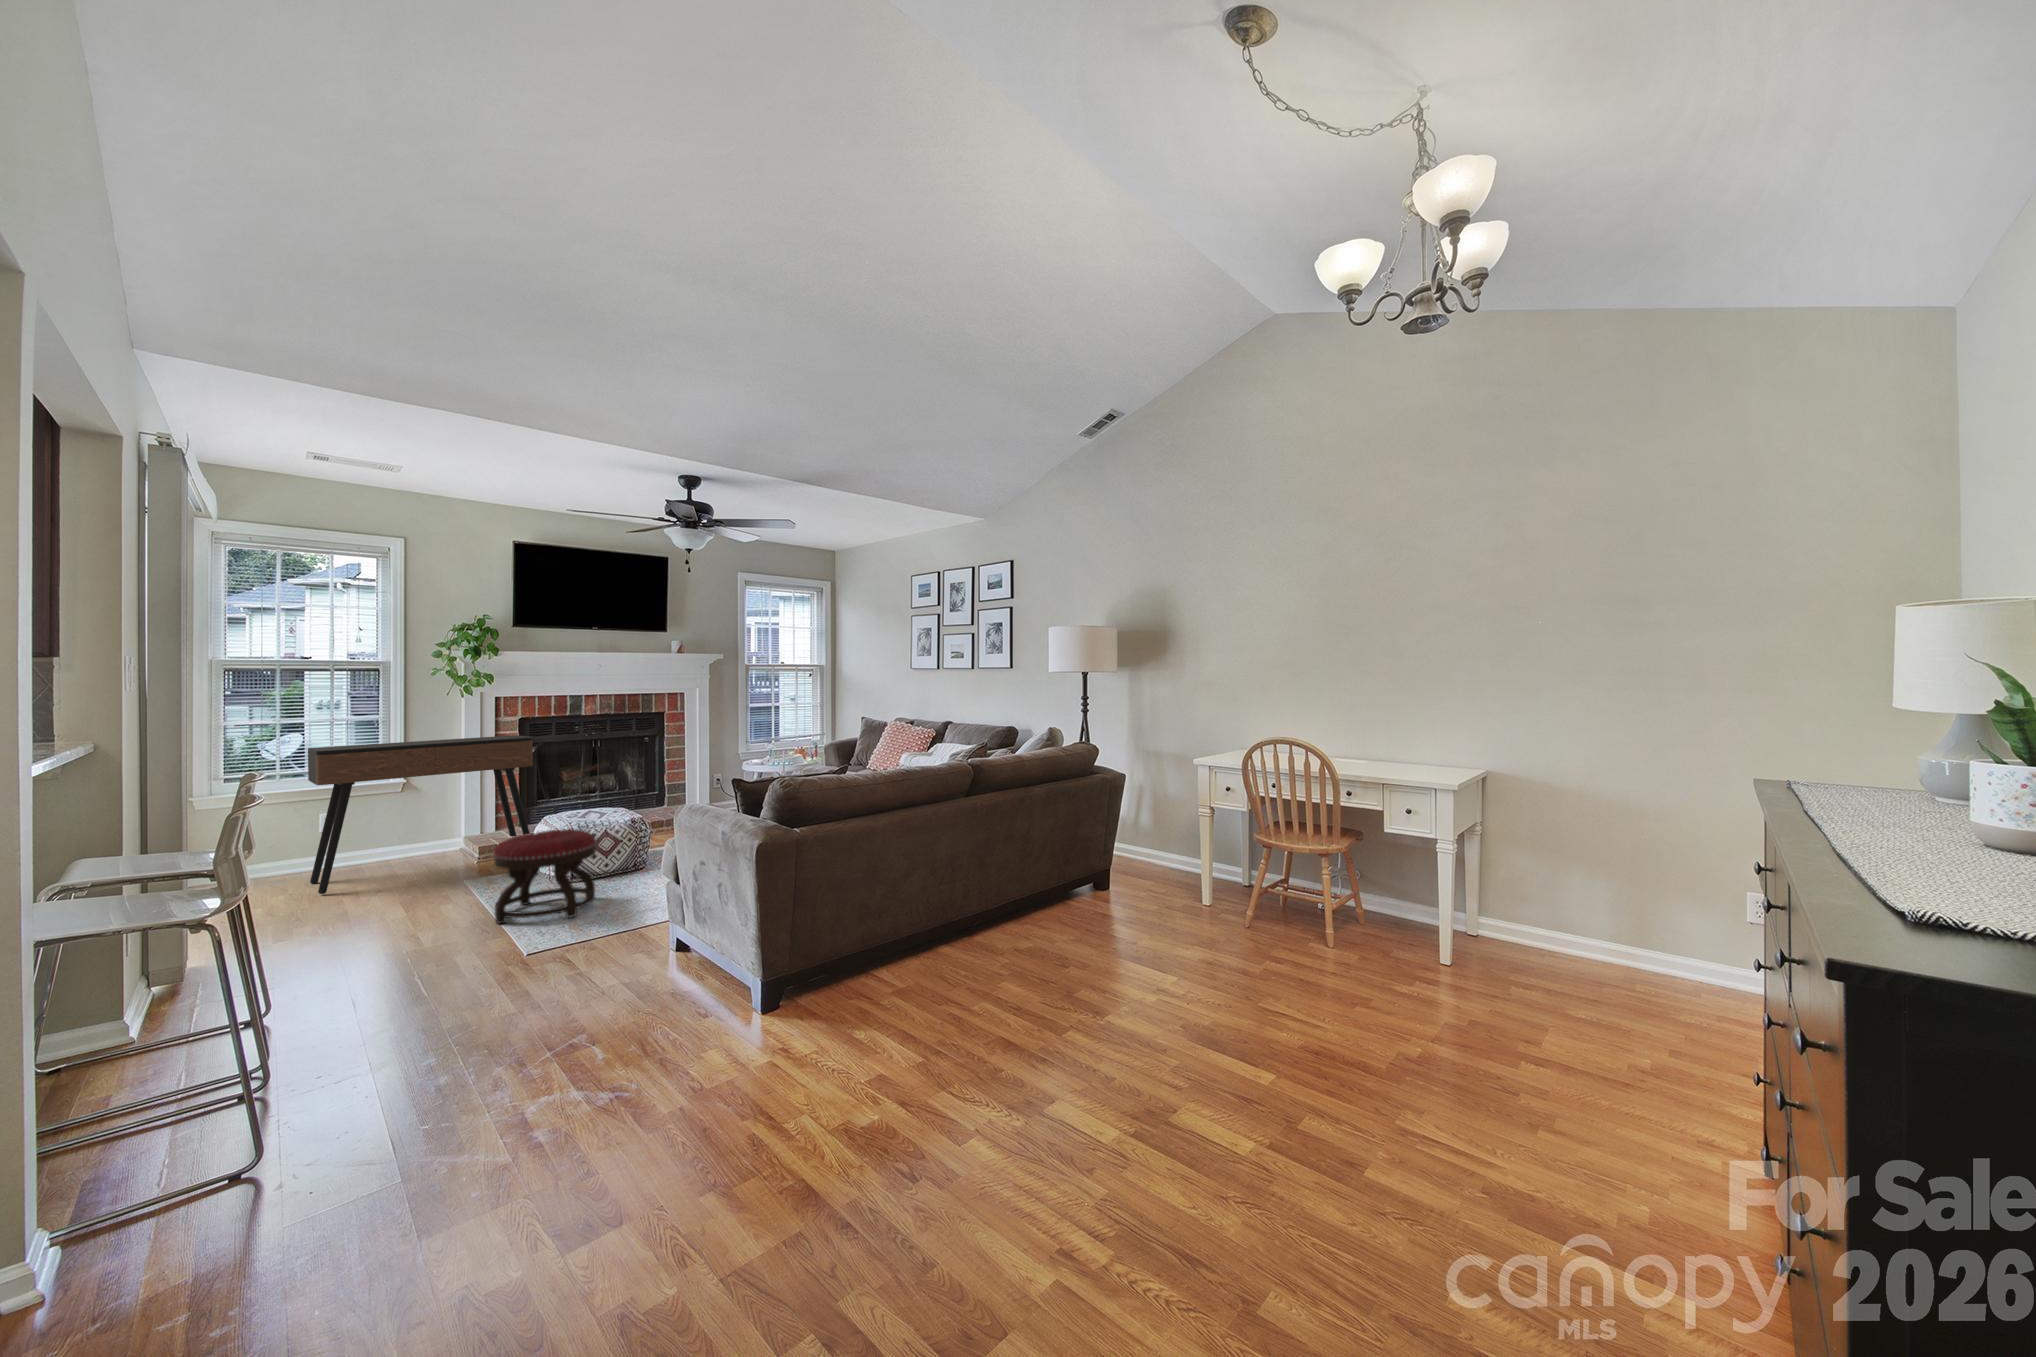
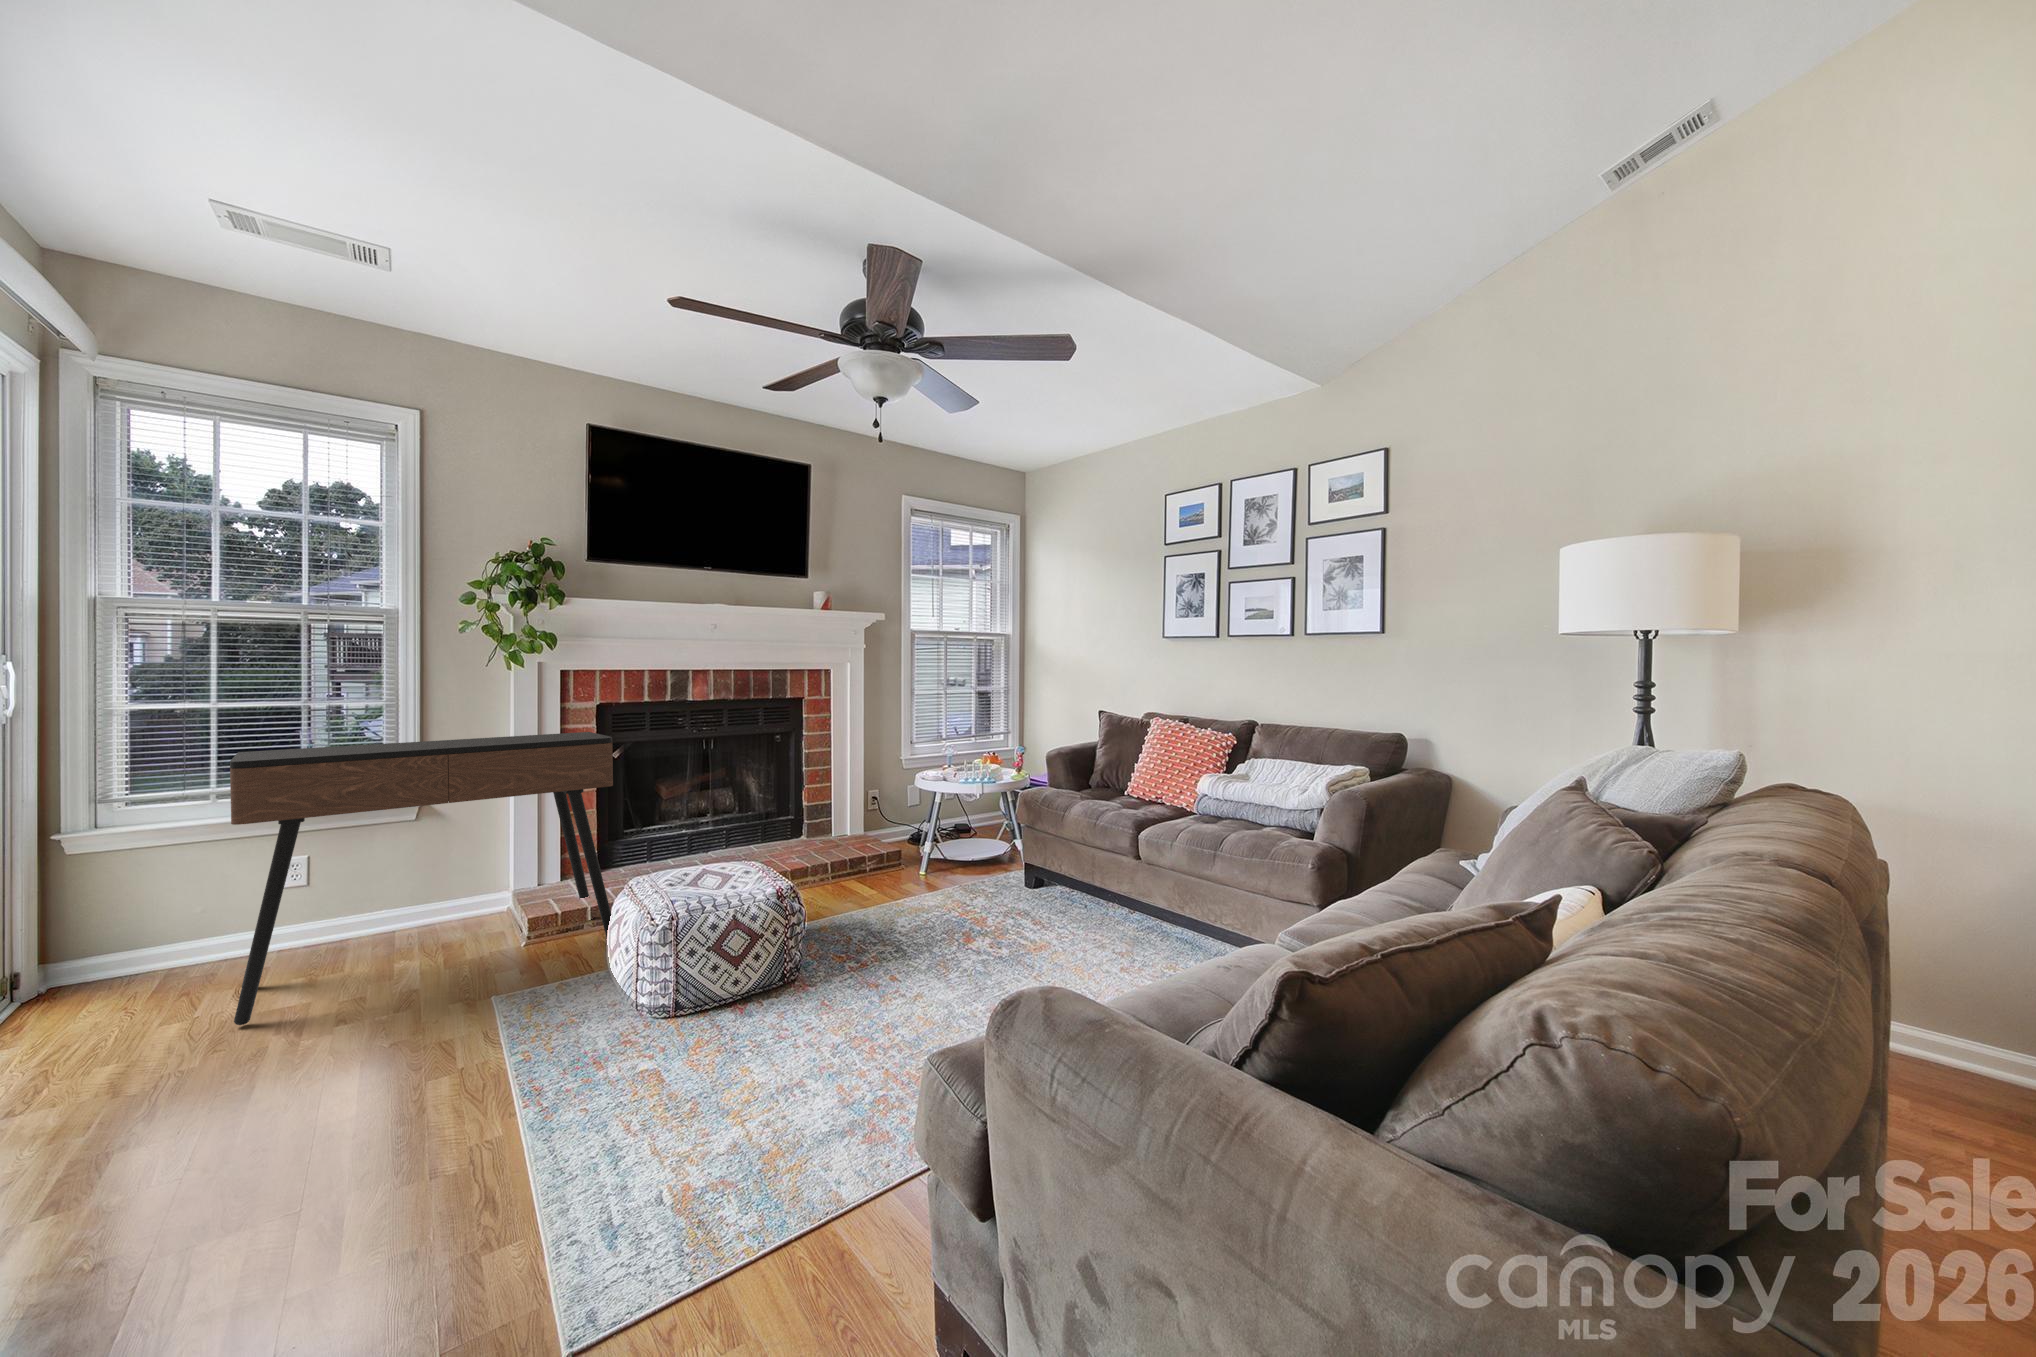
ottoman: present [494,829,596,924] -> none [517,935,725,1169]

